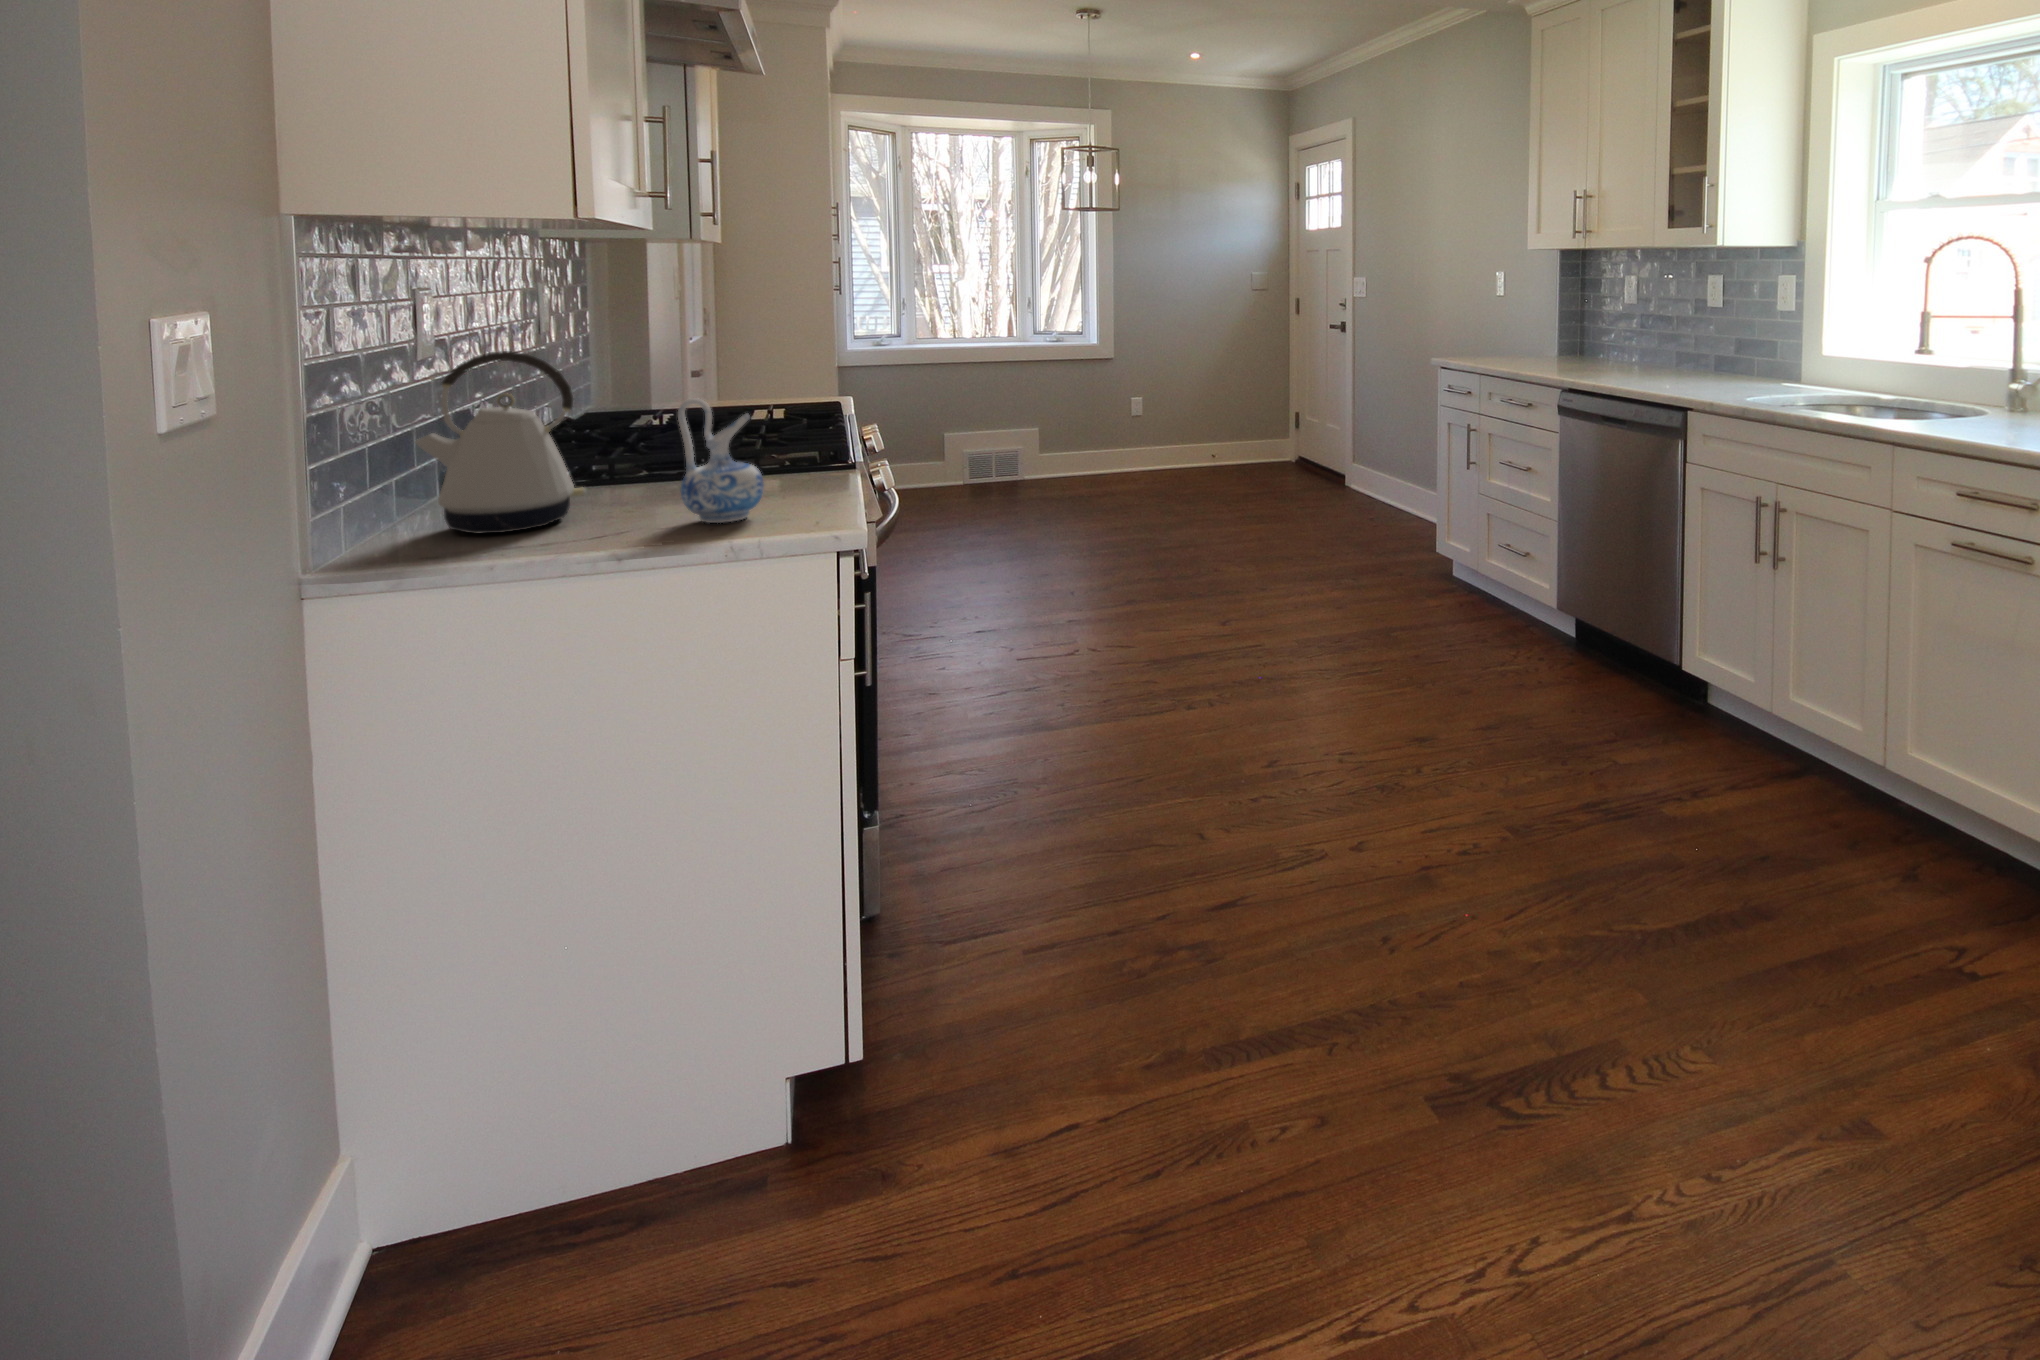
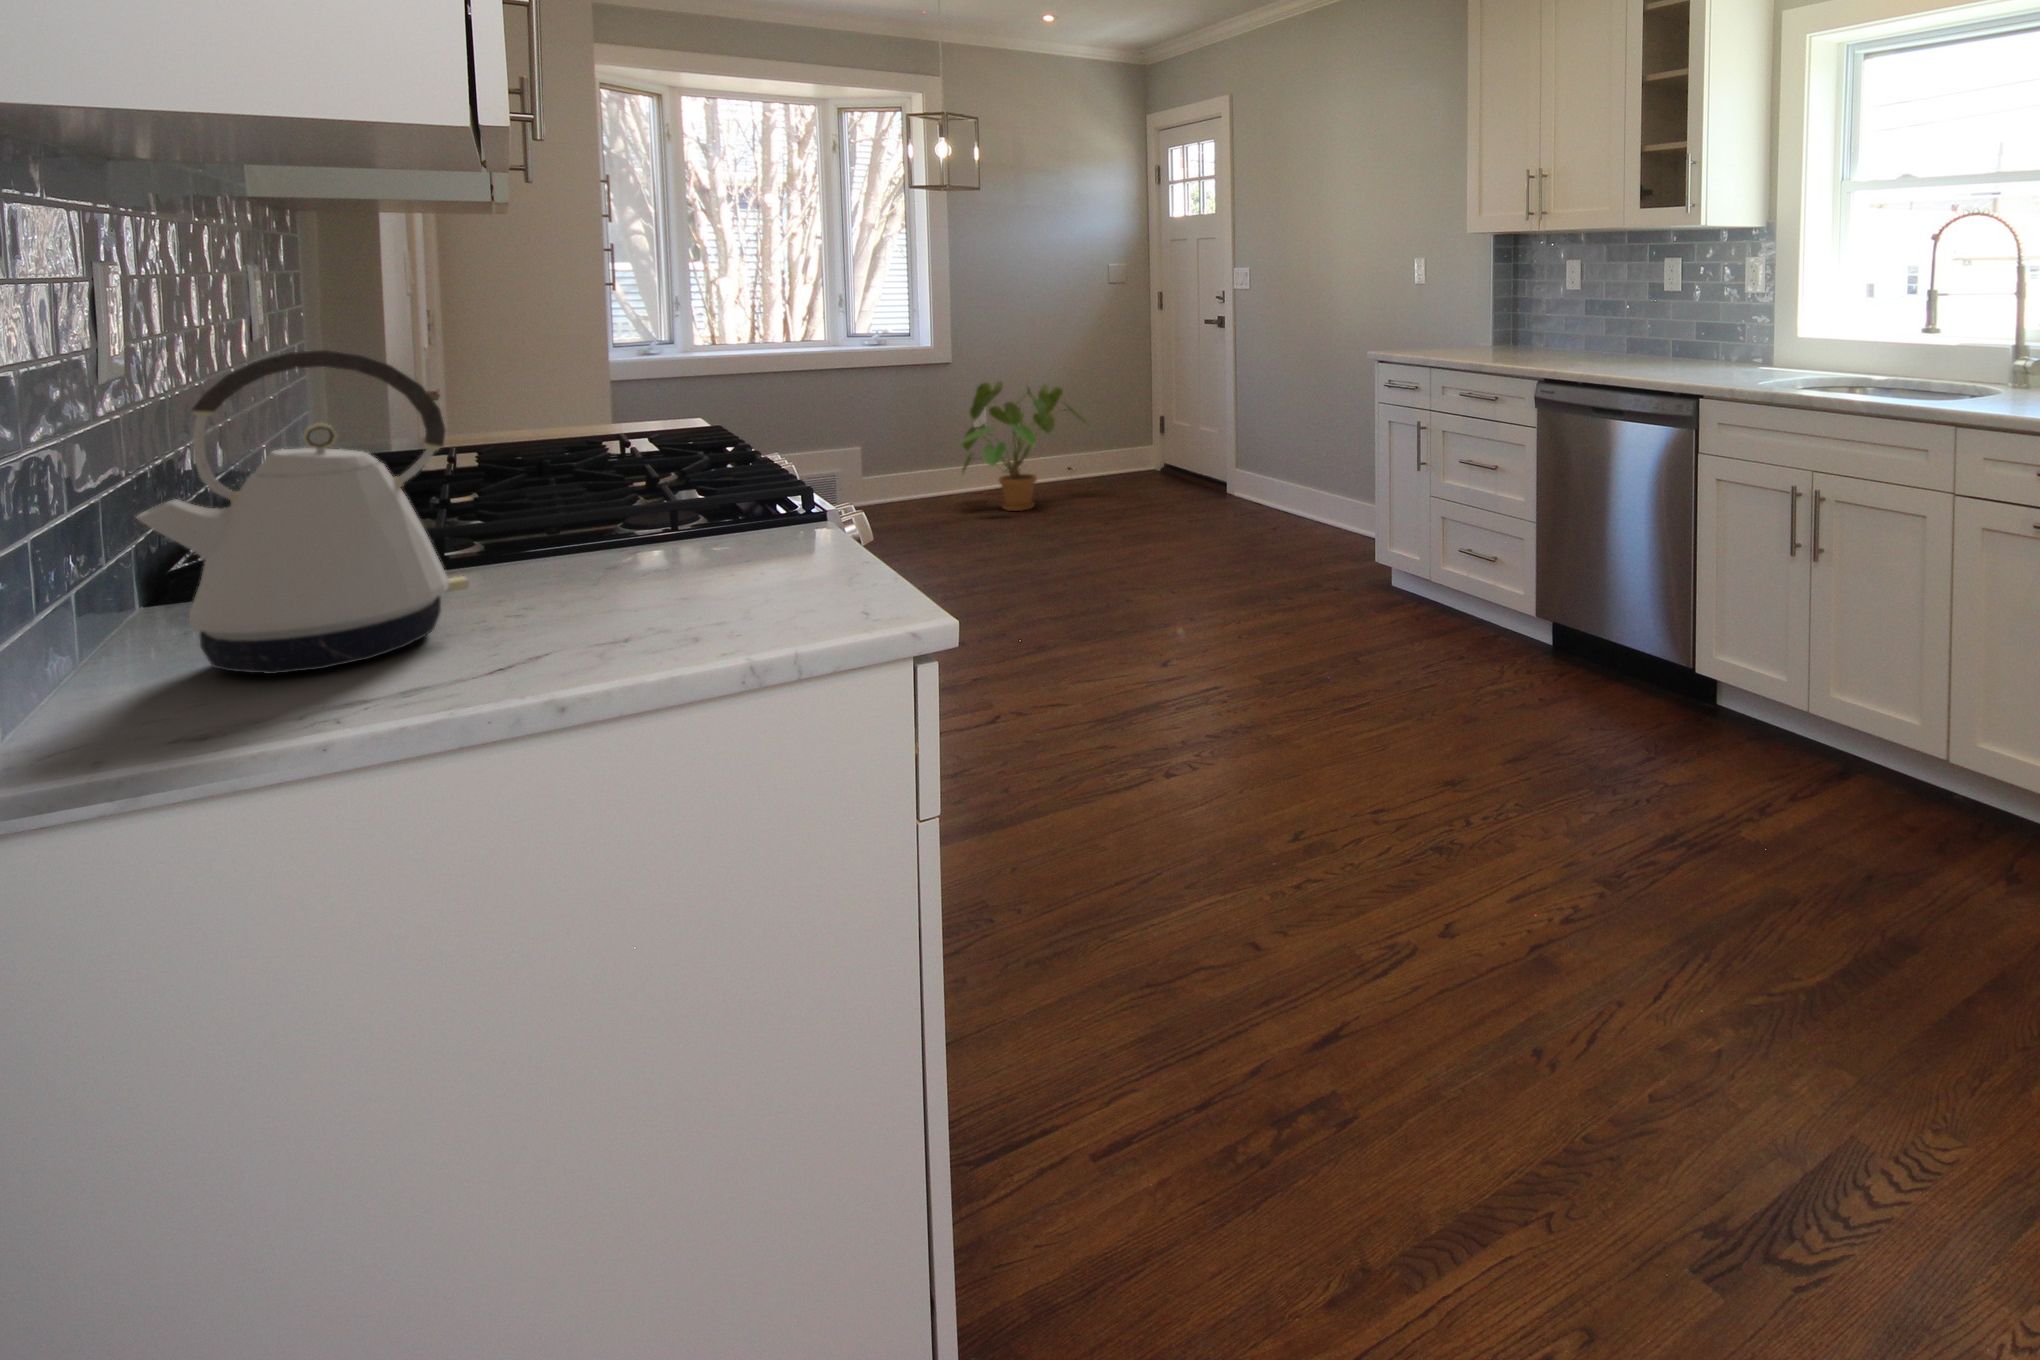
house plant: none [1116,375,1231,487] -> present [961,381,1087,511]
ceramic pitcher: present [678,398,764,523] -> none [655,420,793,619]

